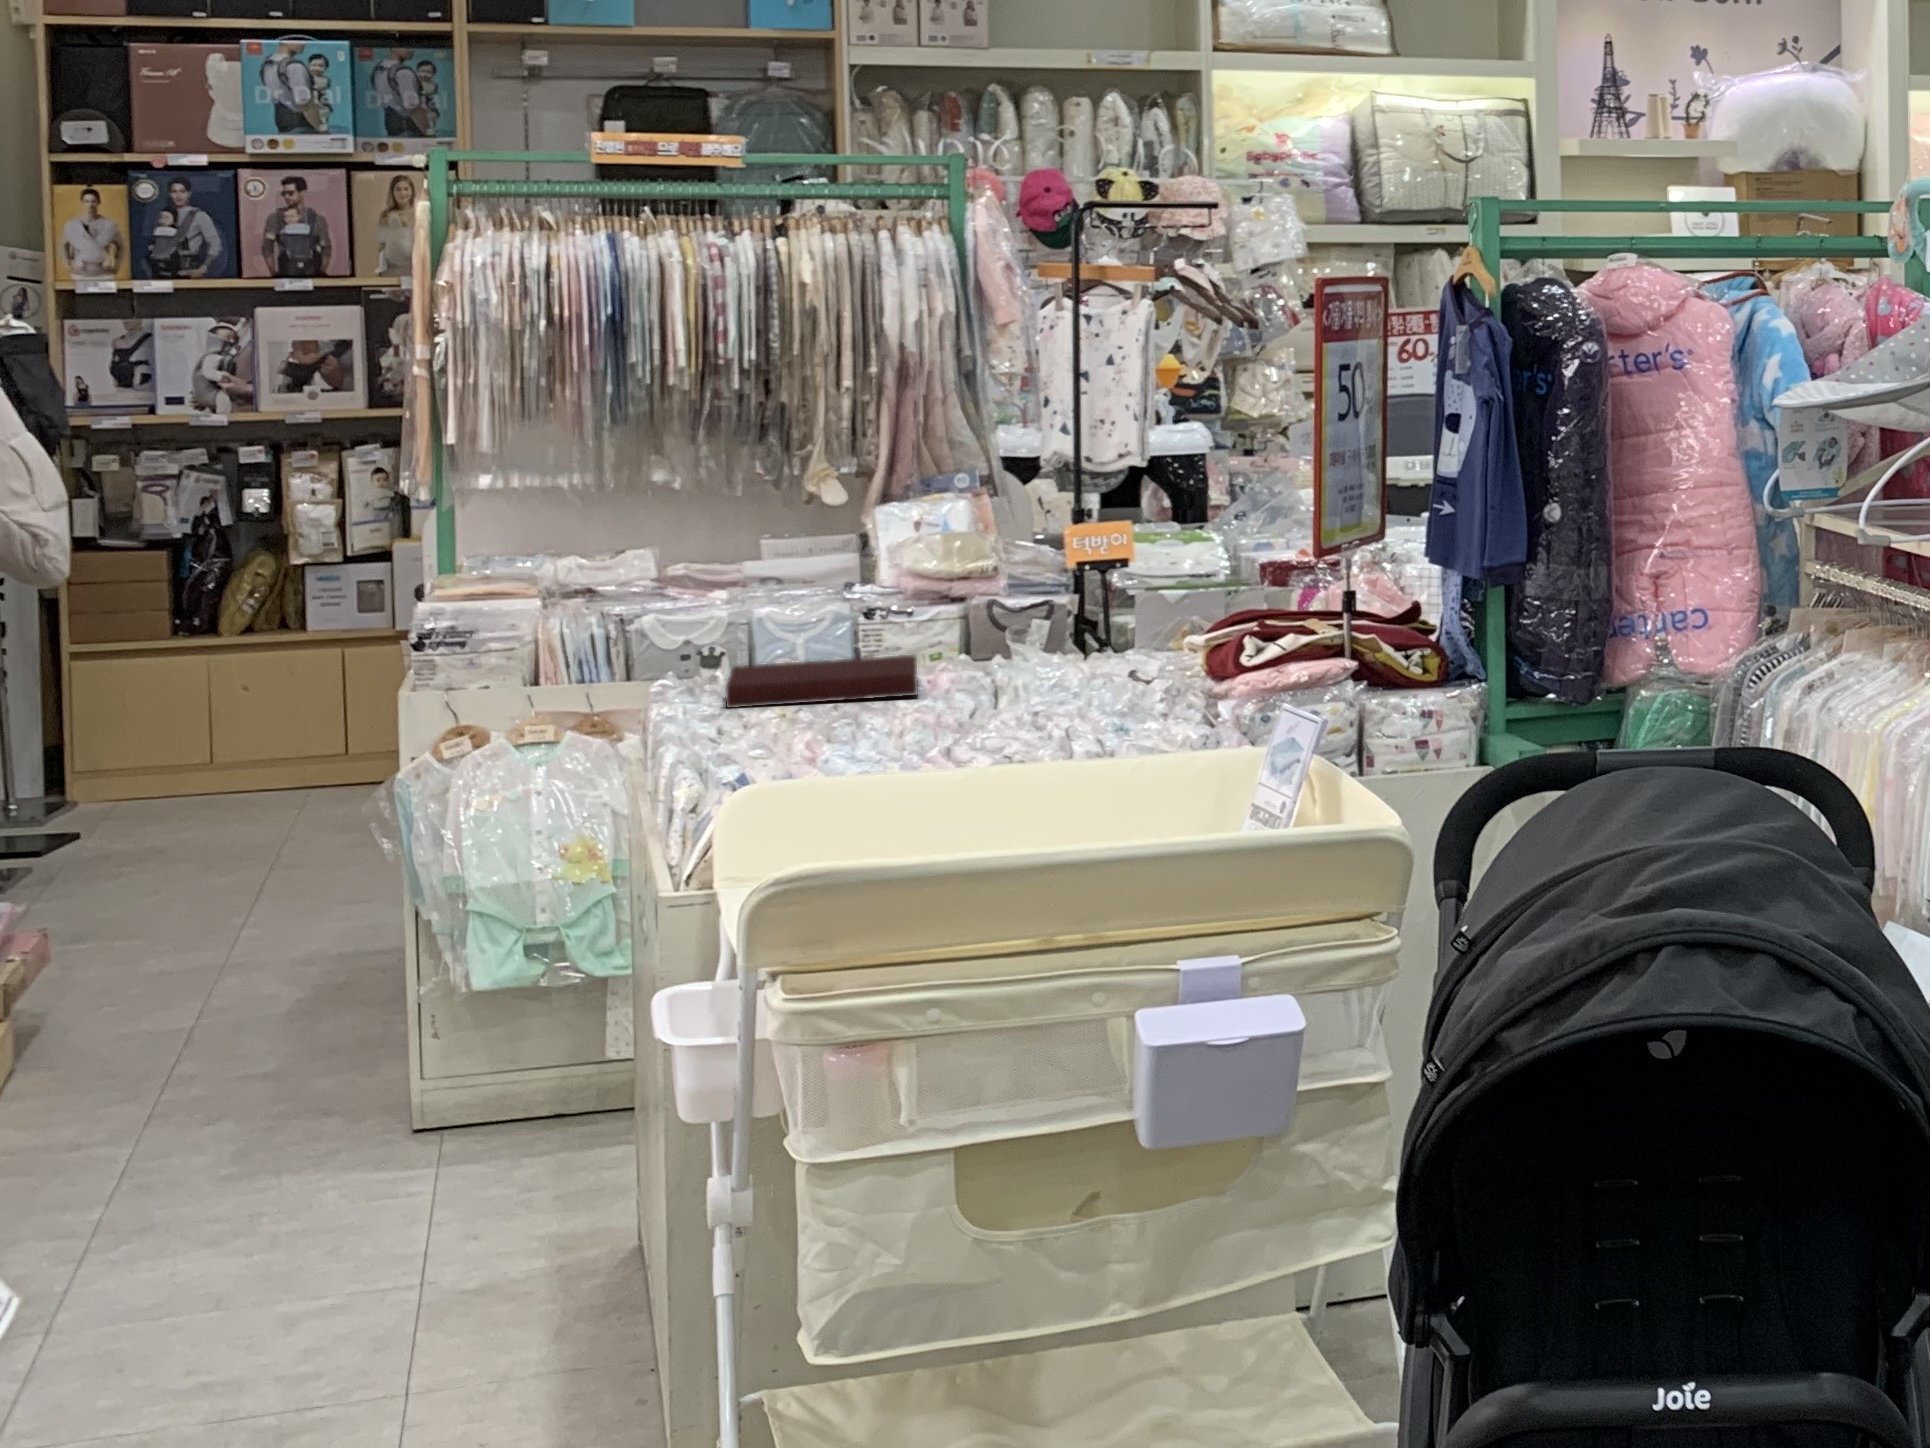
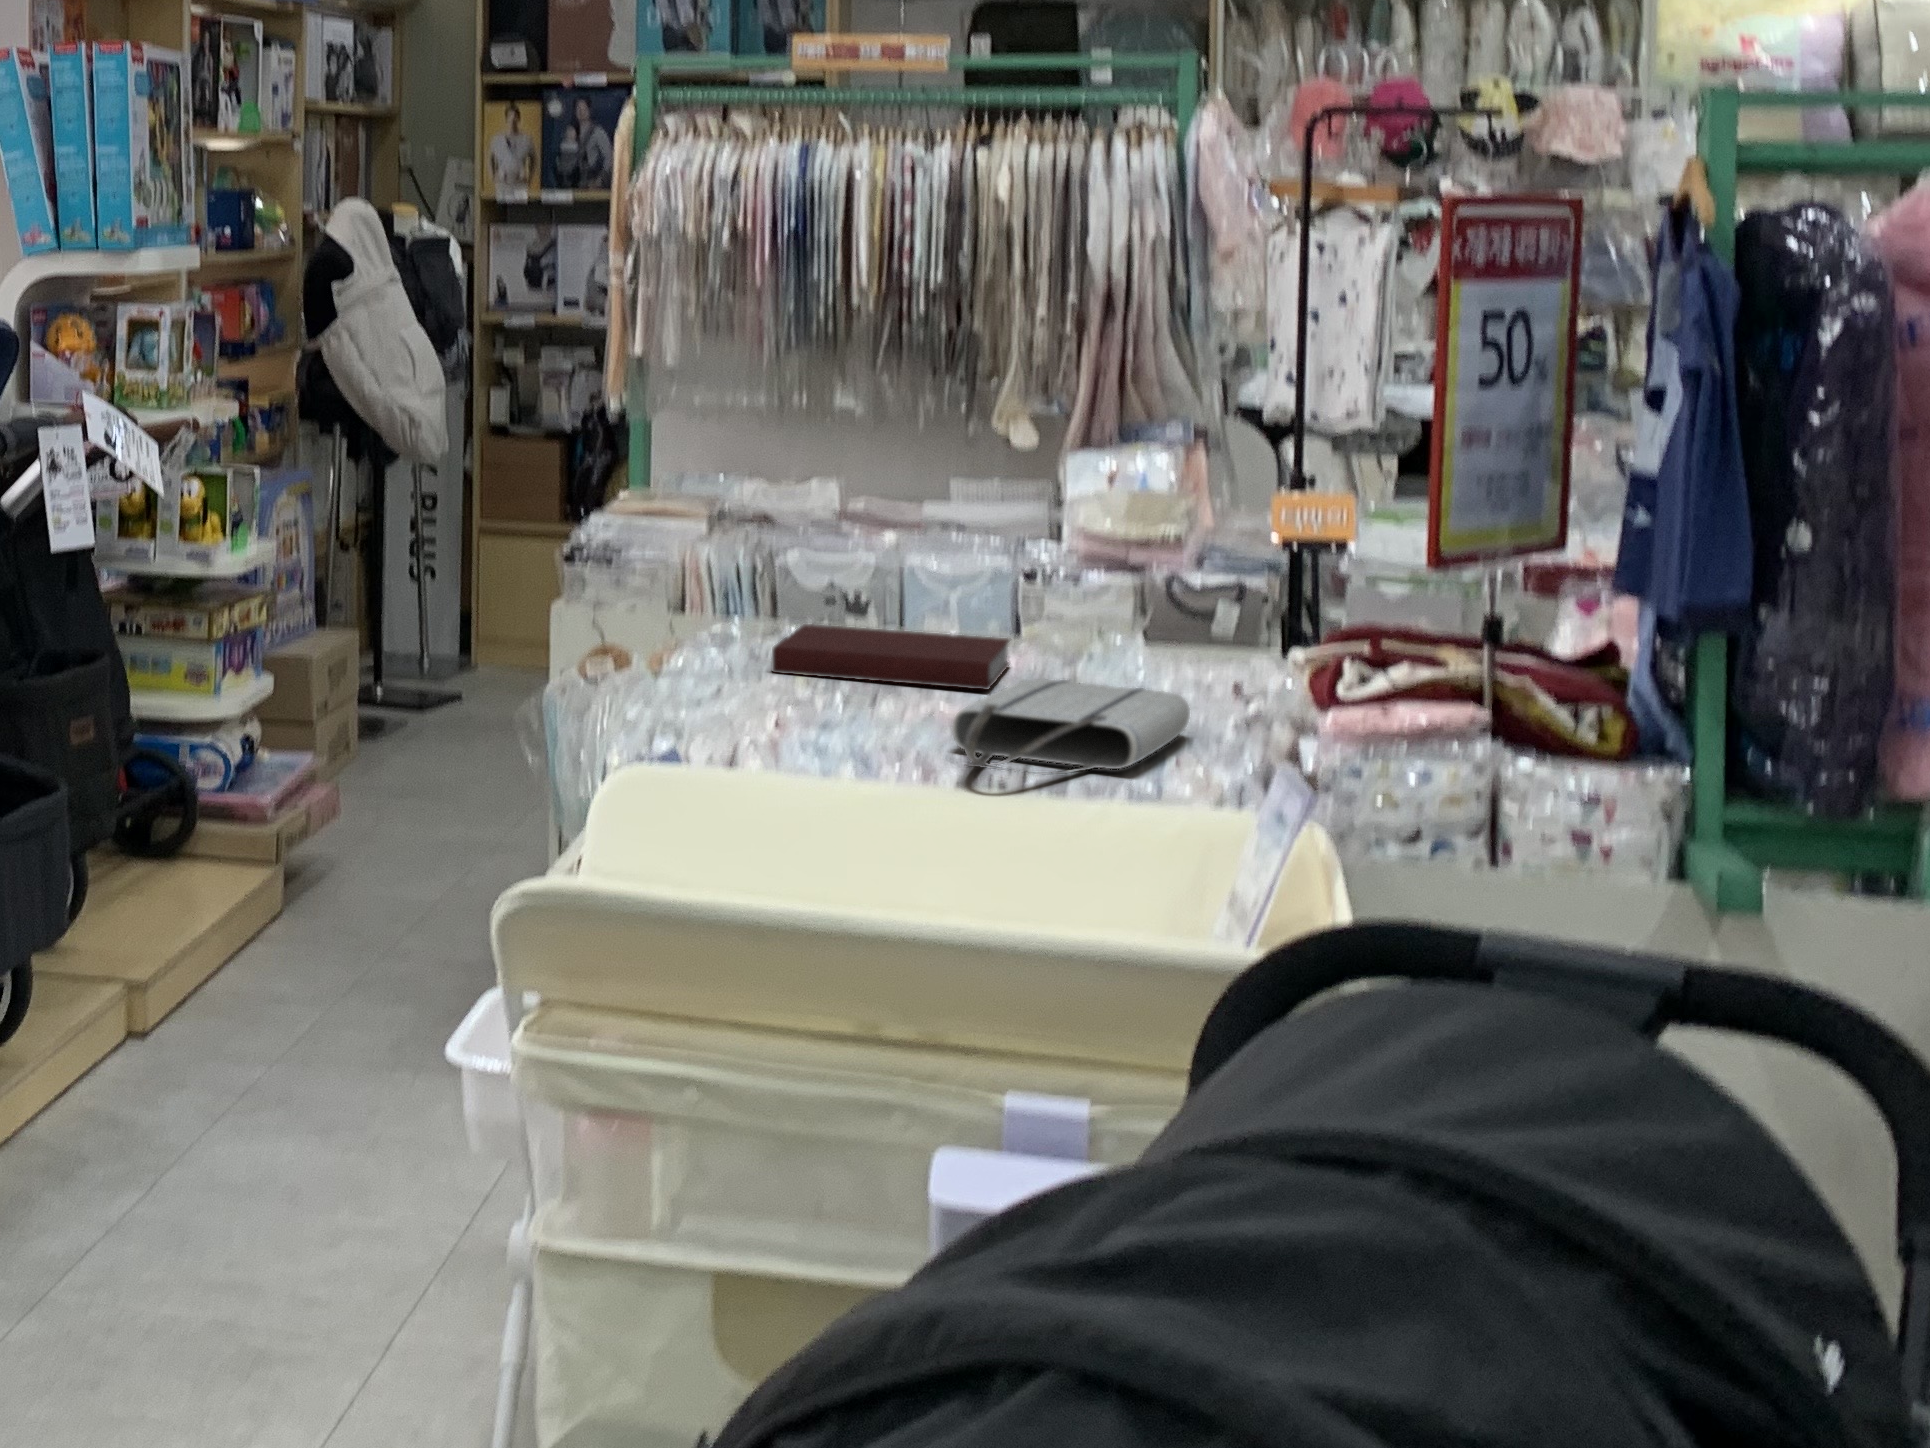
tote bag: none [926,674,1091,747] -> present [952,679,1190,774]

